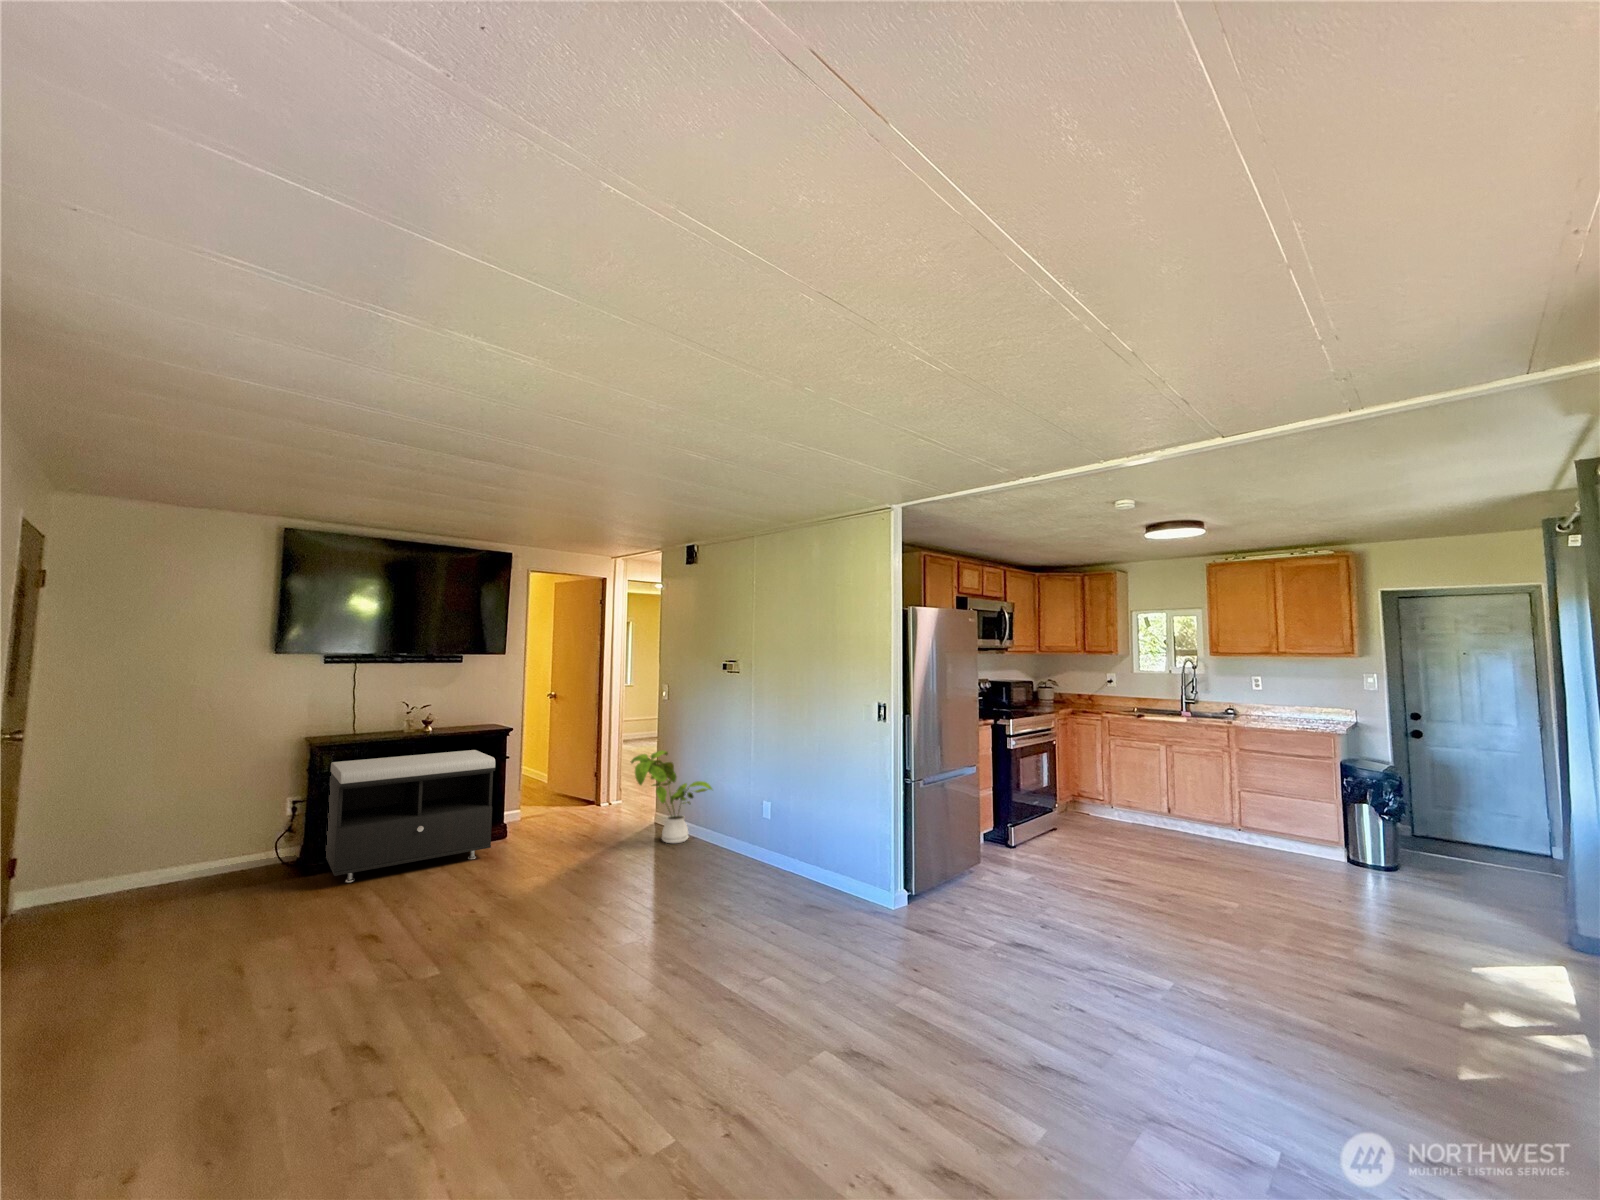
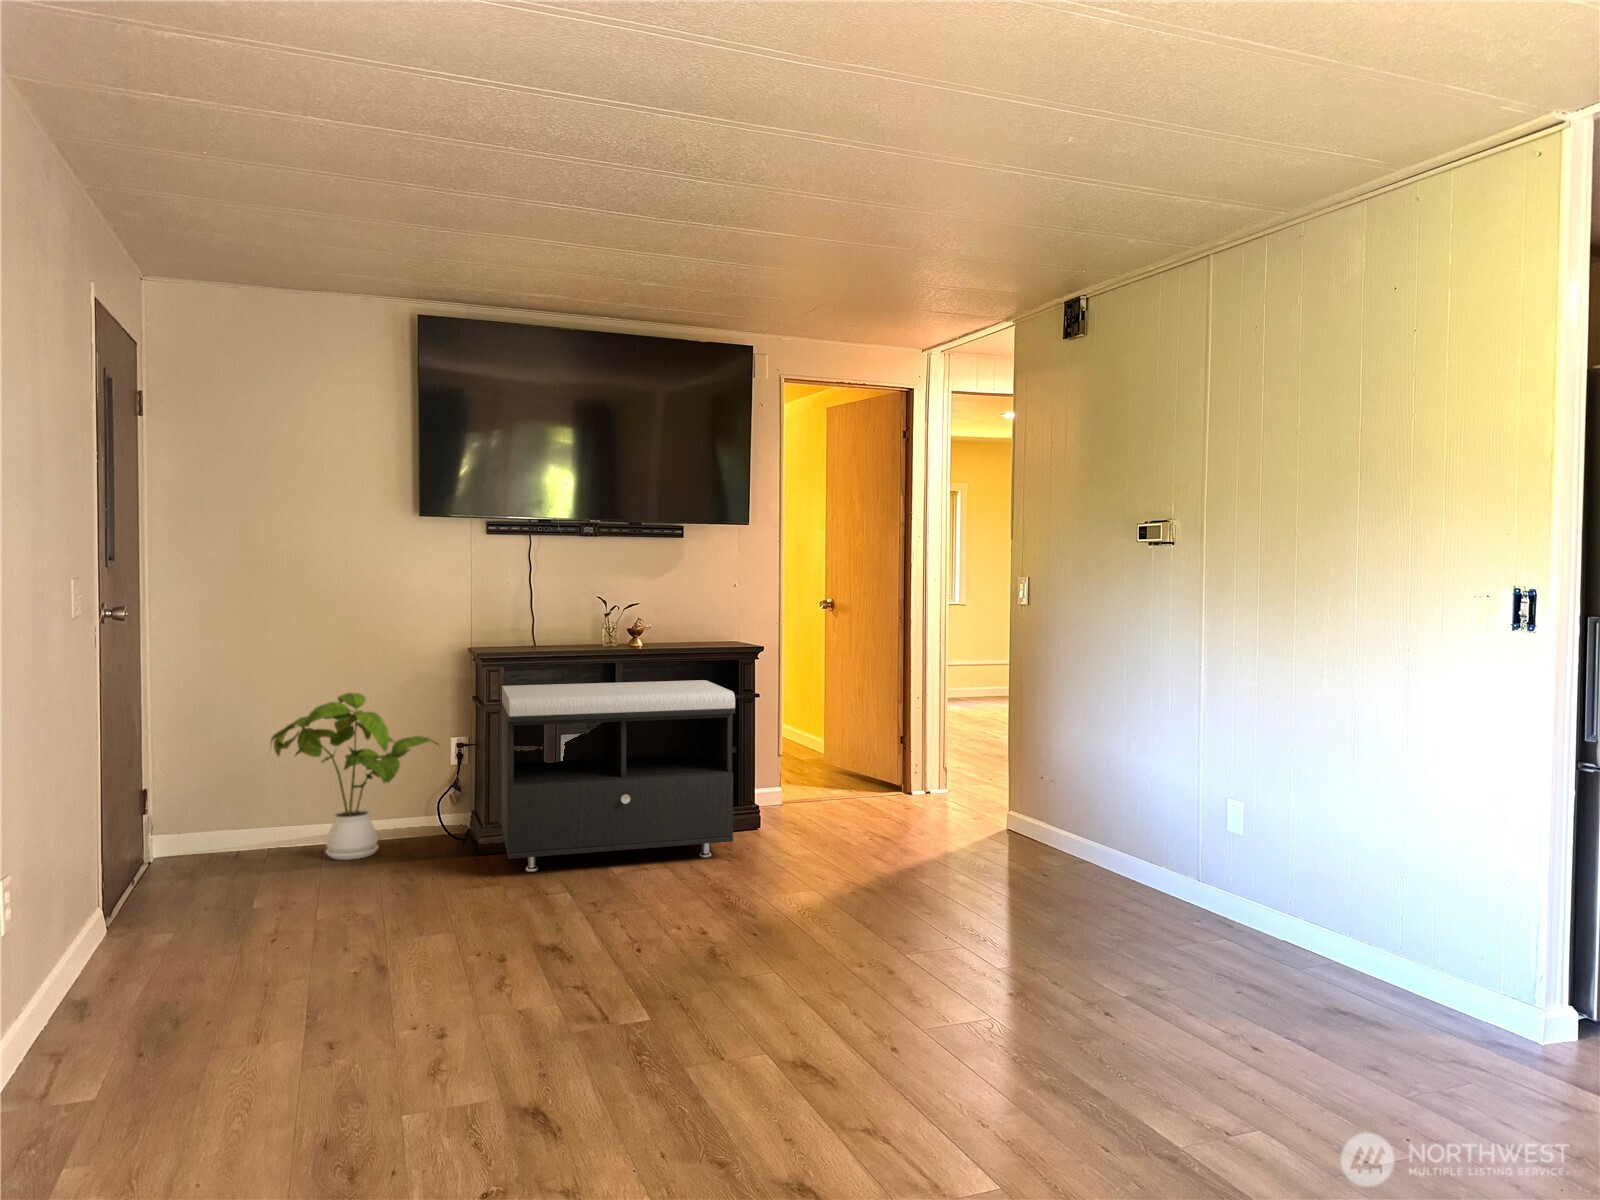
house plant: present [631,751,712,843] -> present [271,693,438,860]

